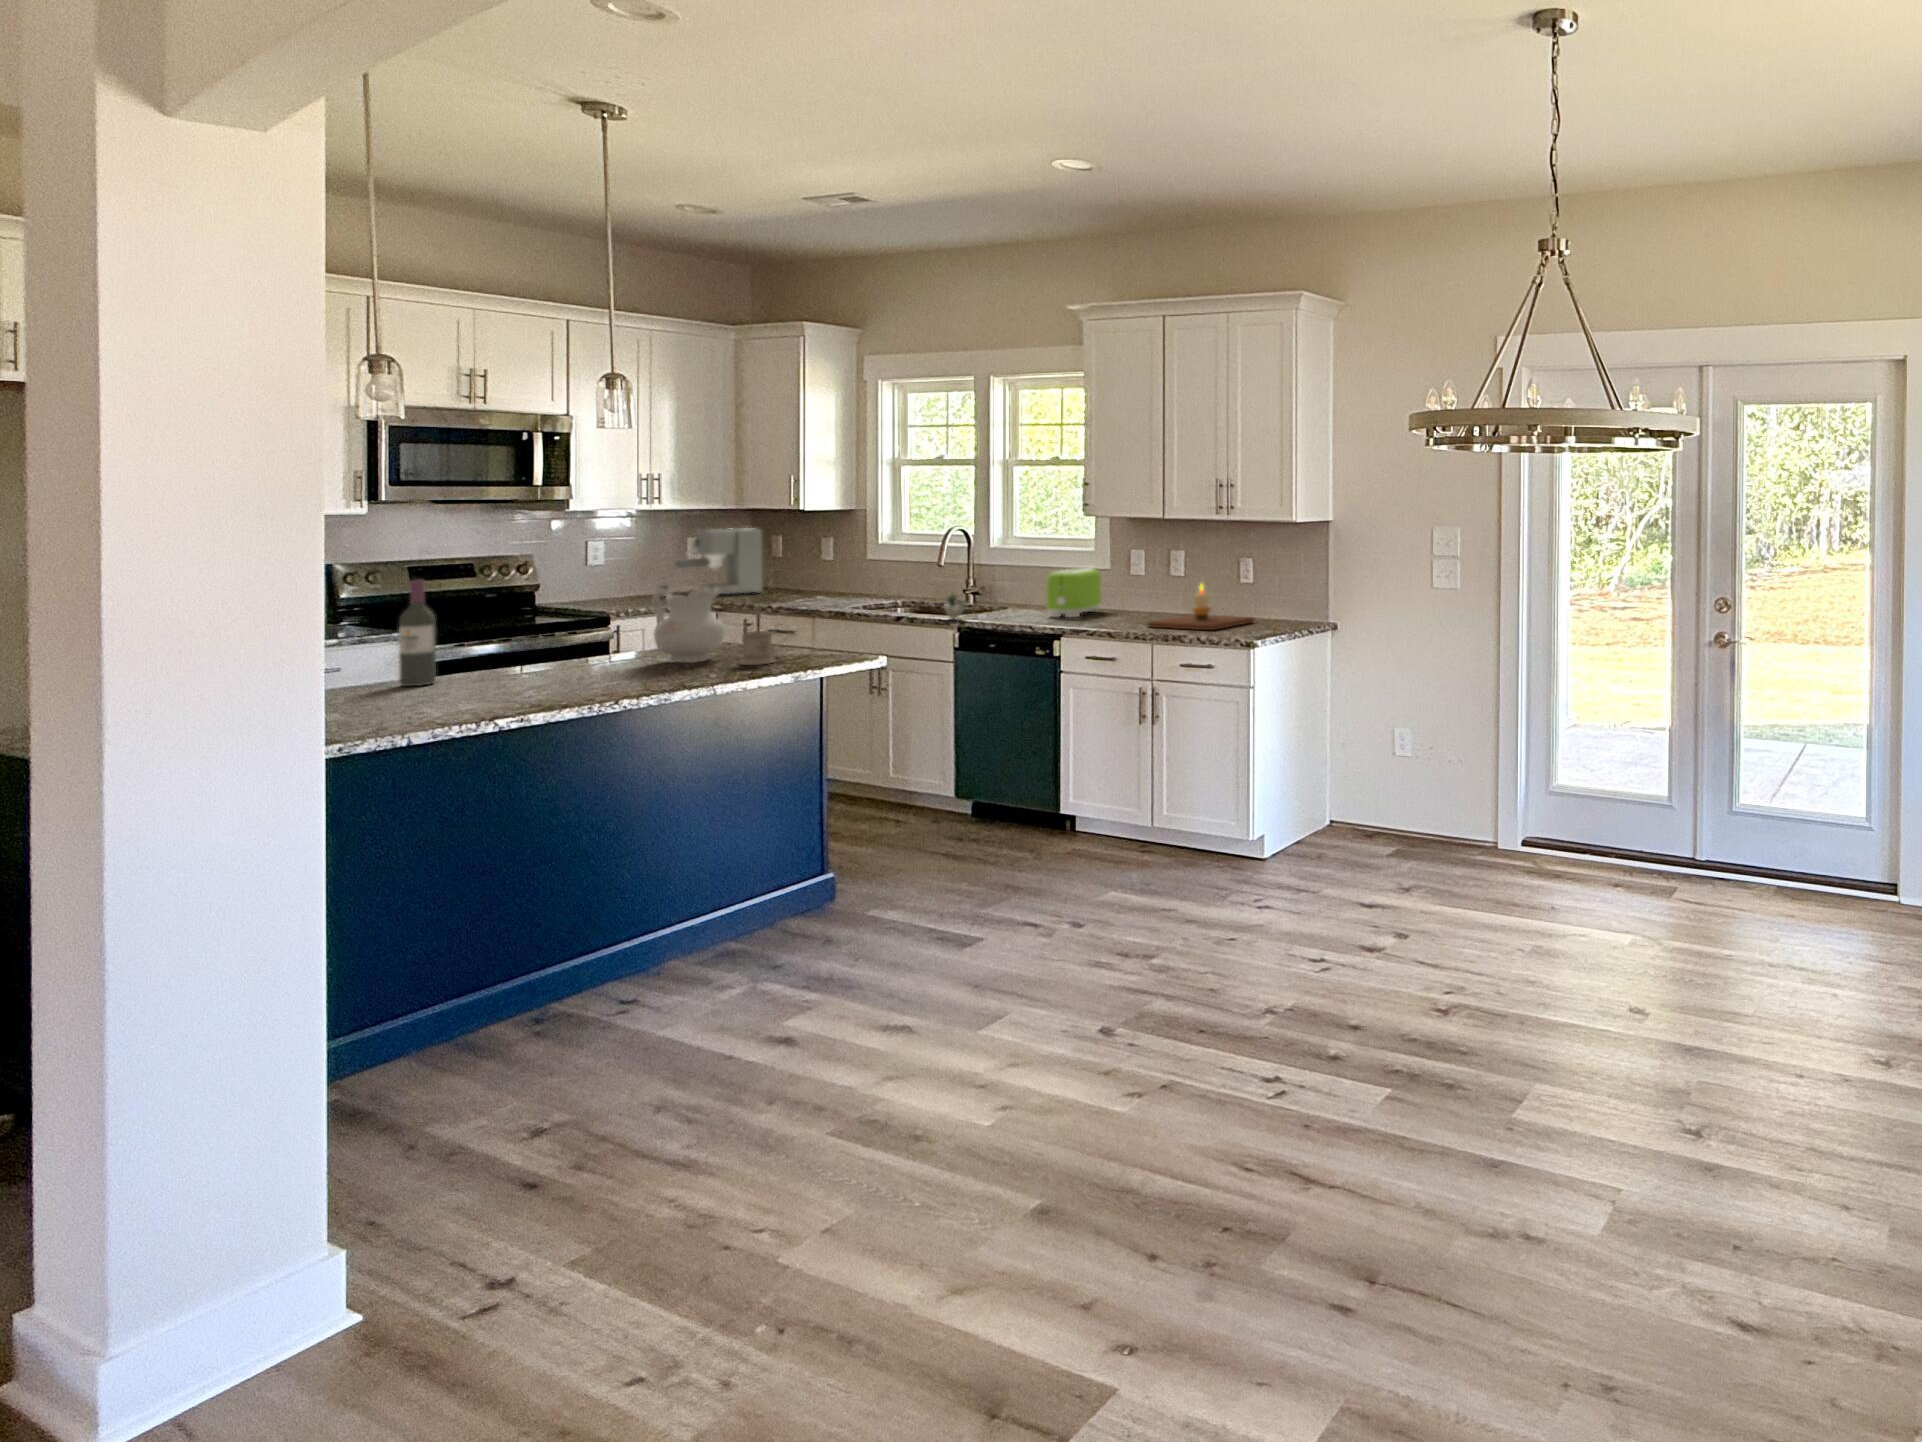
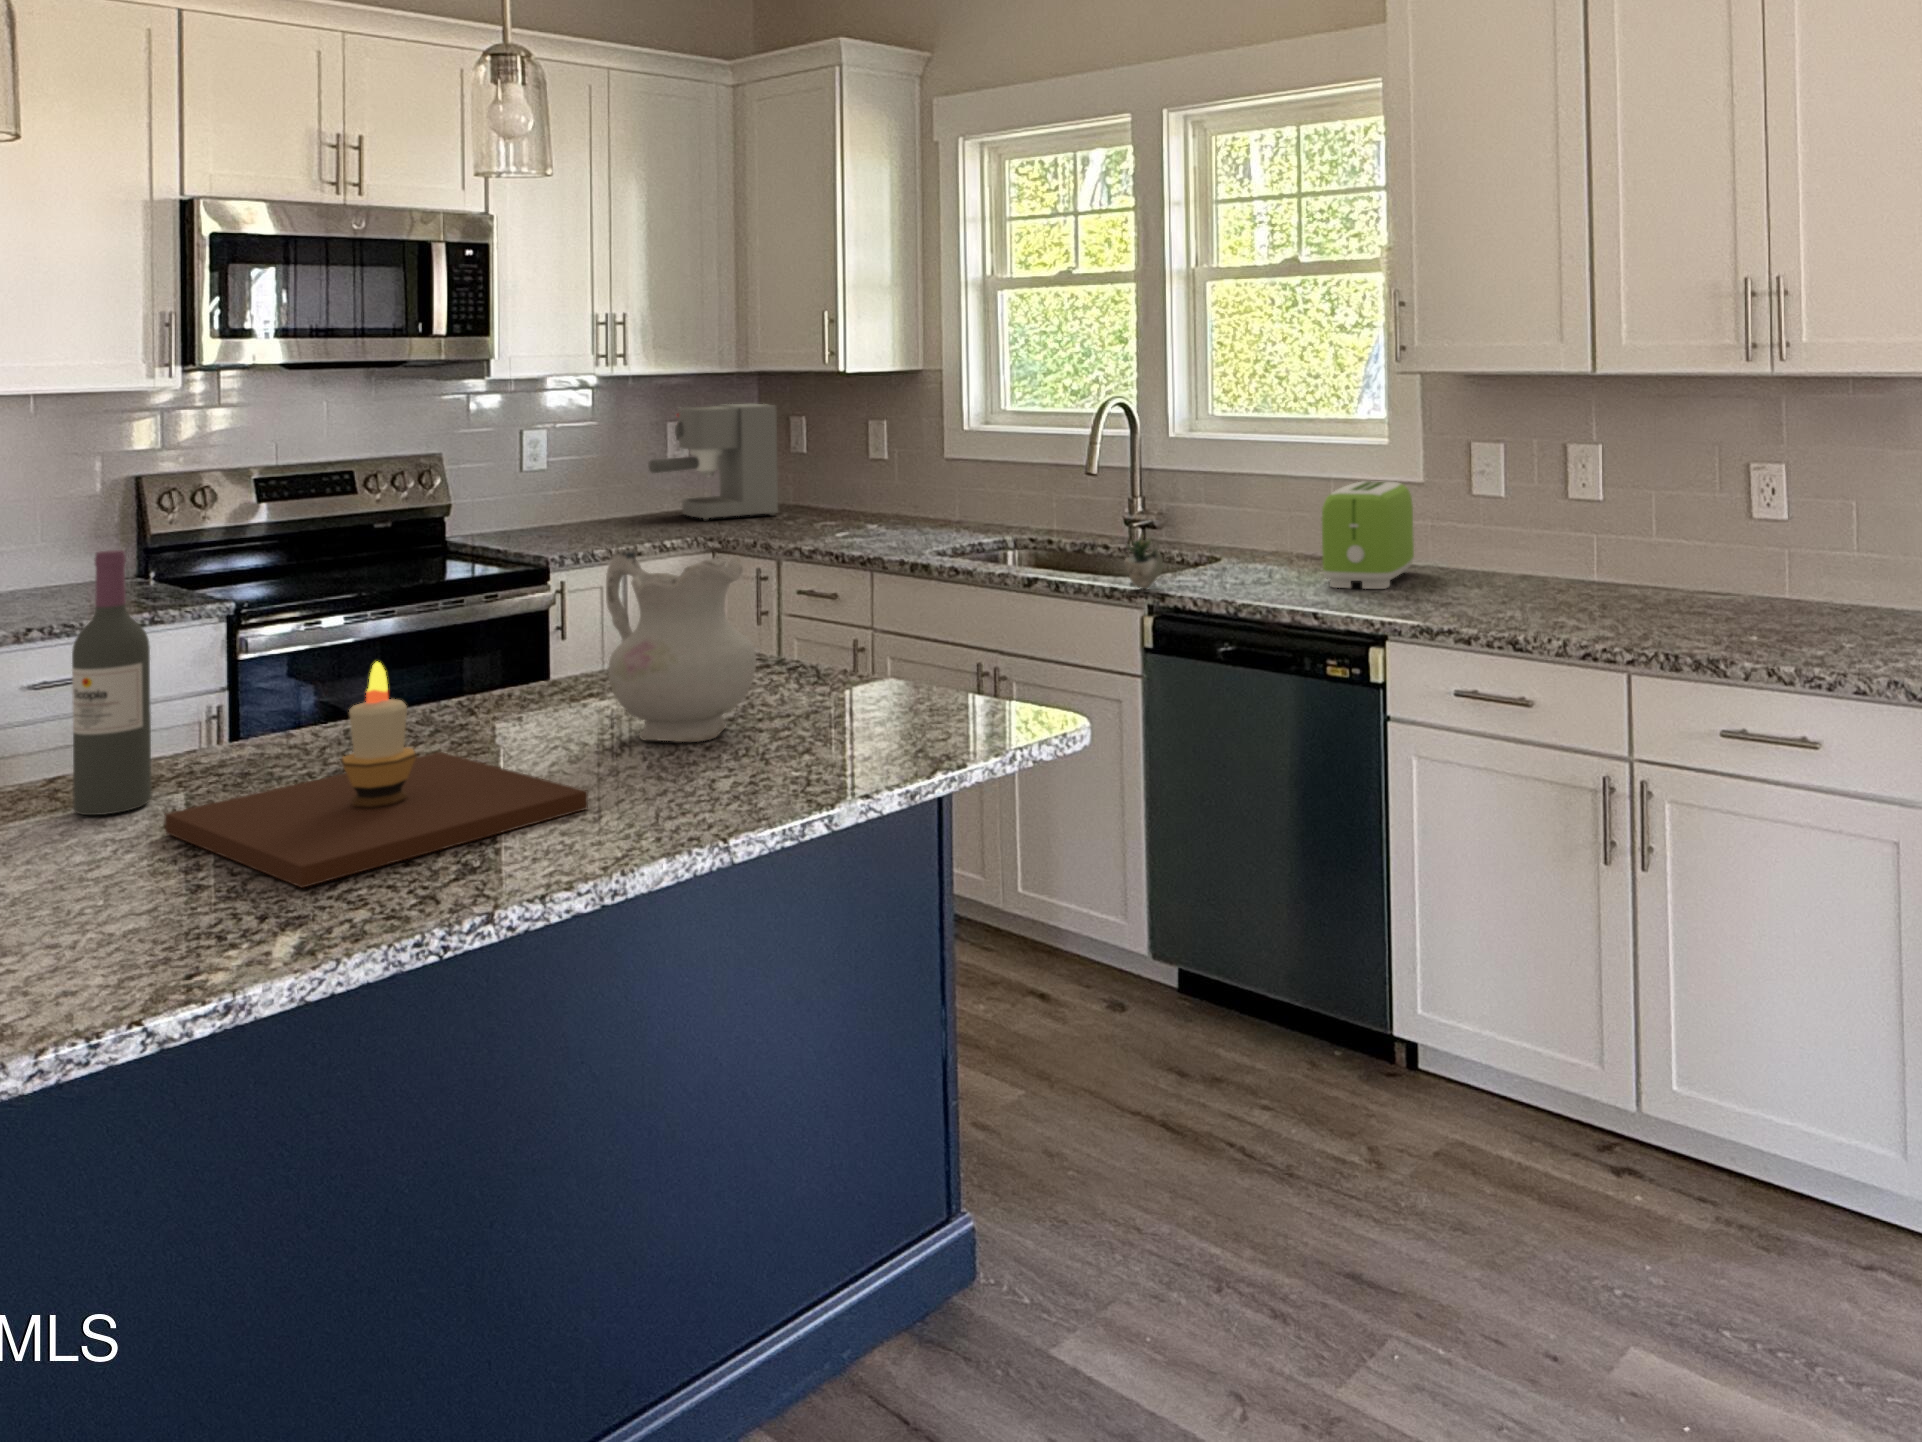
candle: present [1148,584,1254,630] -> present [164,661,588,887]
mug: present [741,624,785,665] -> none [792,650,899,761]

